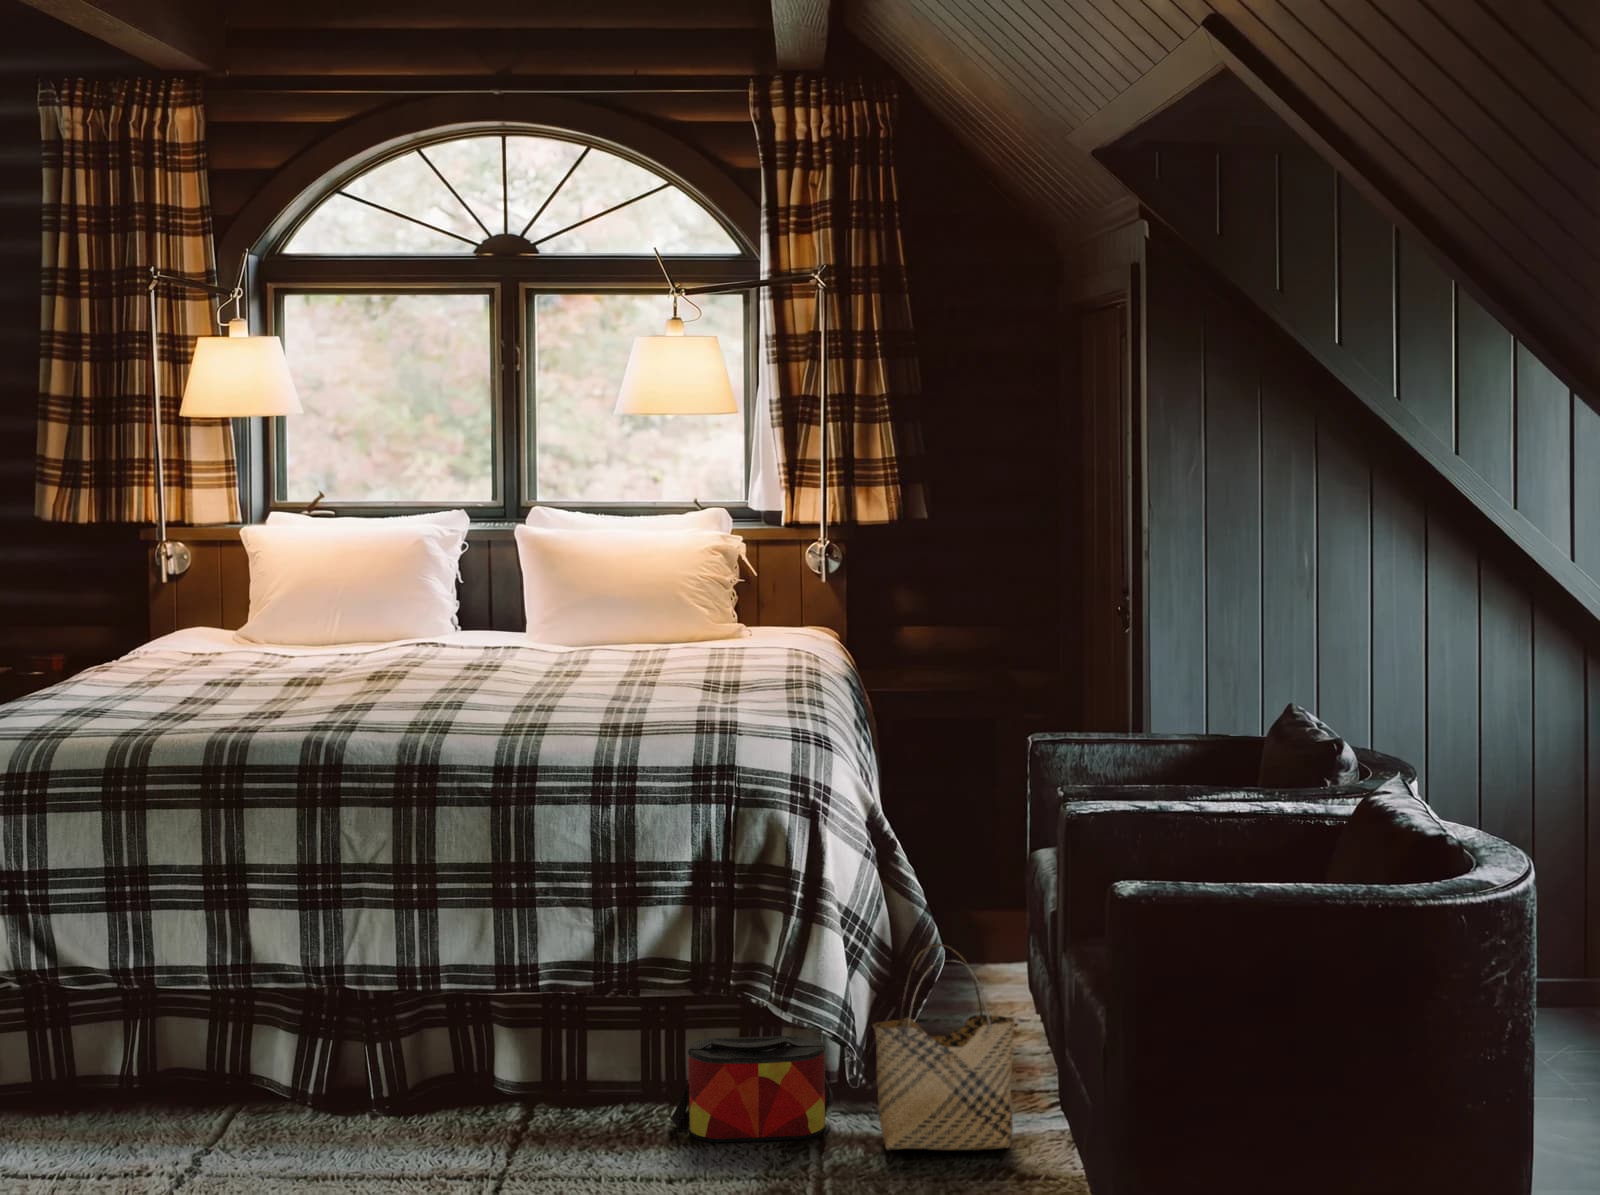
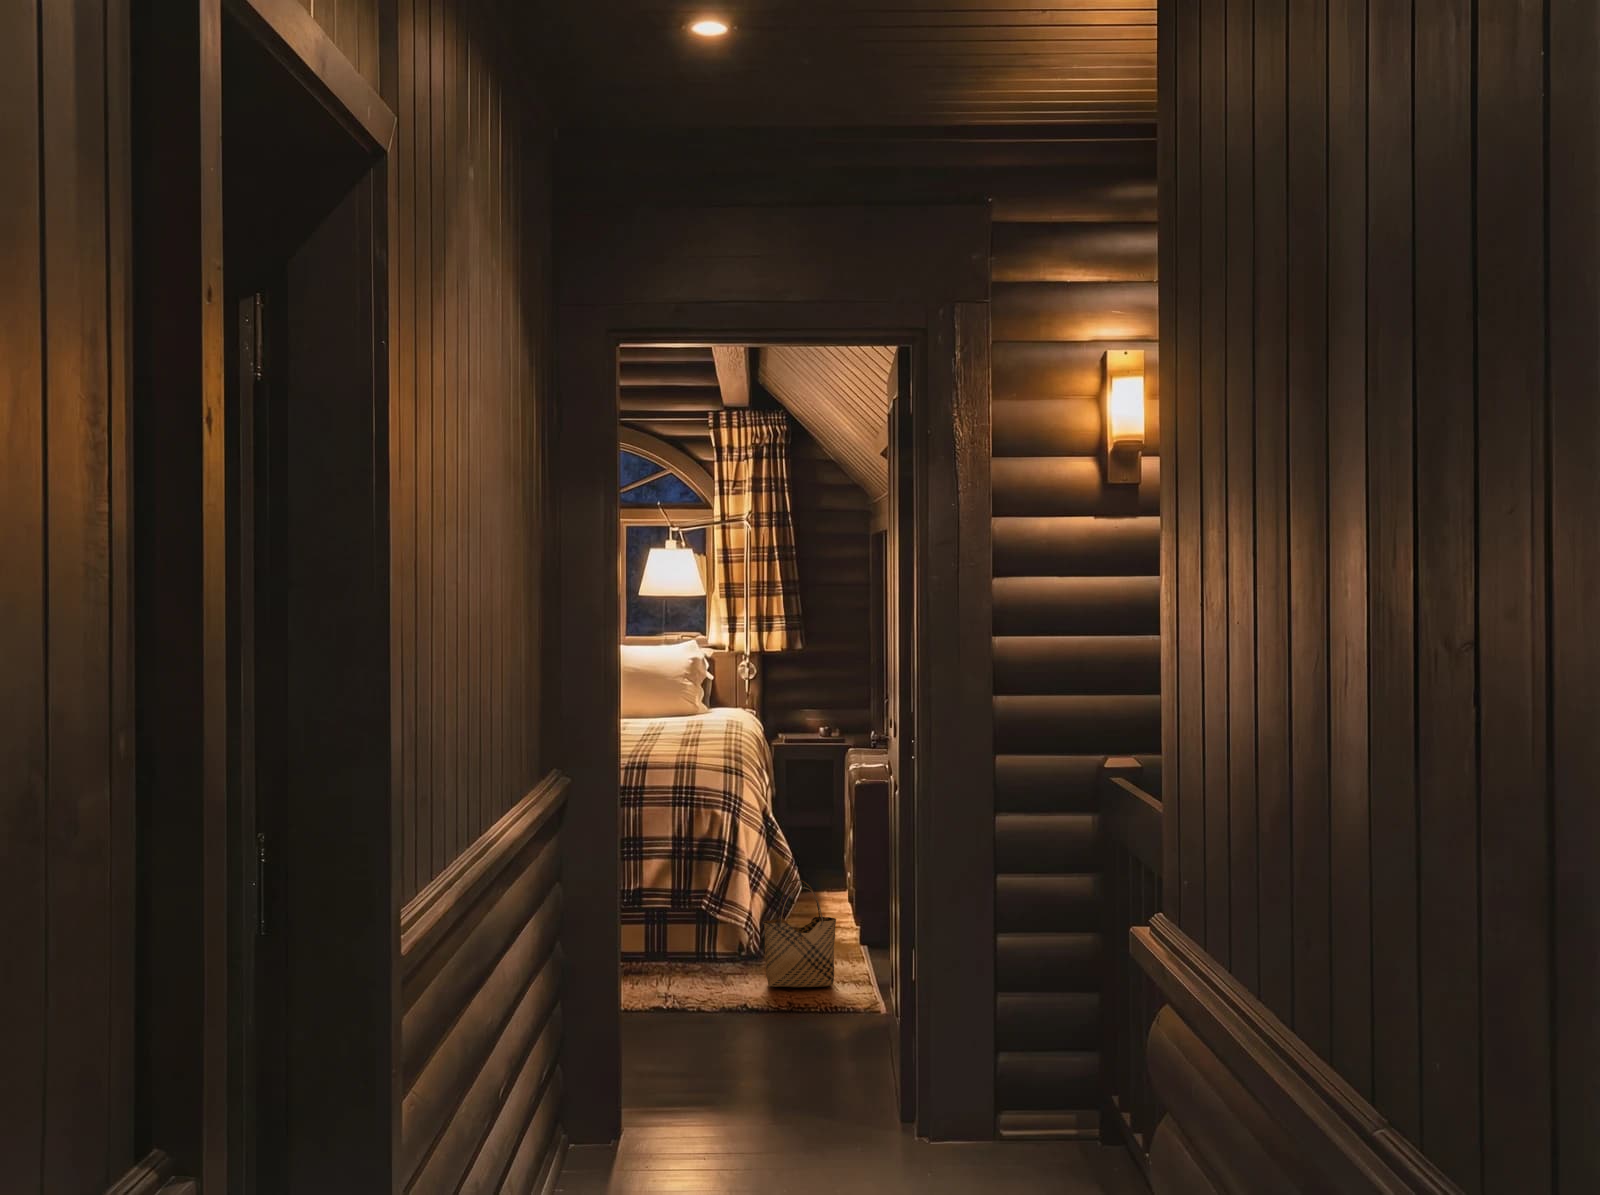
bag: present [670,1035,833,1142] -> none [657,929,743,985]

